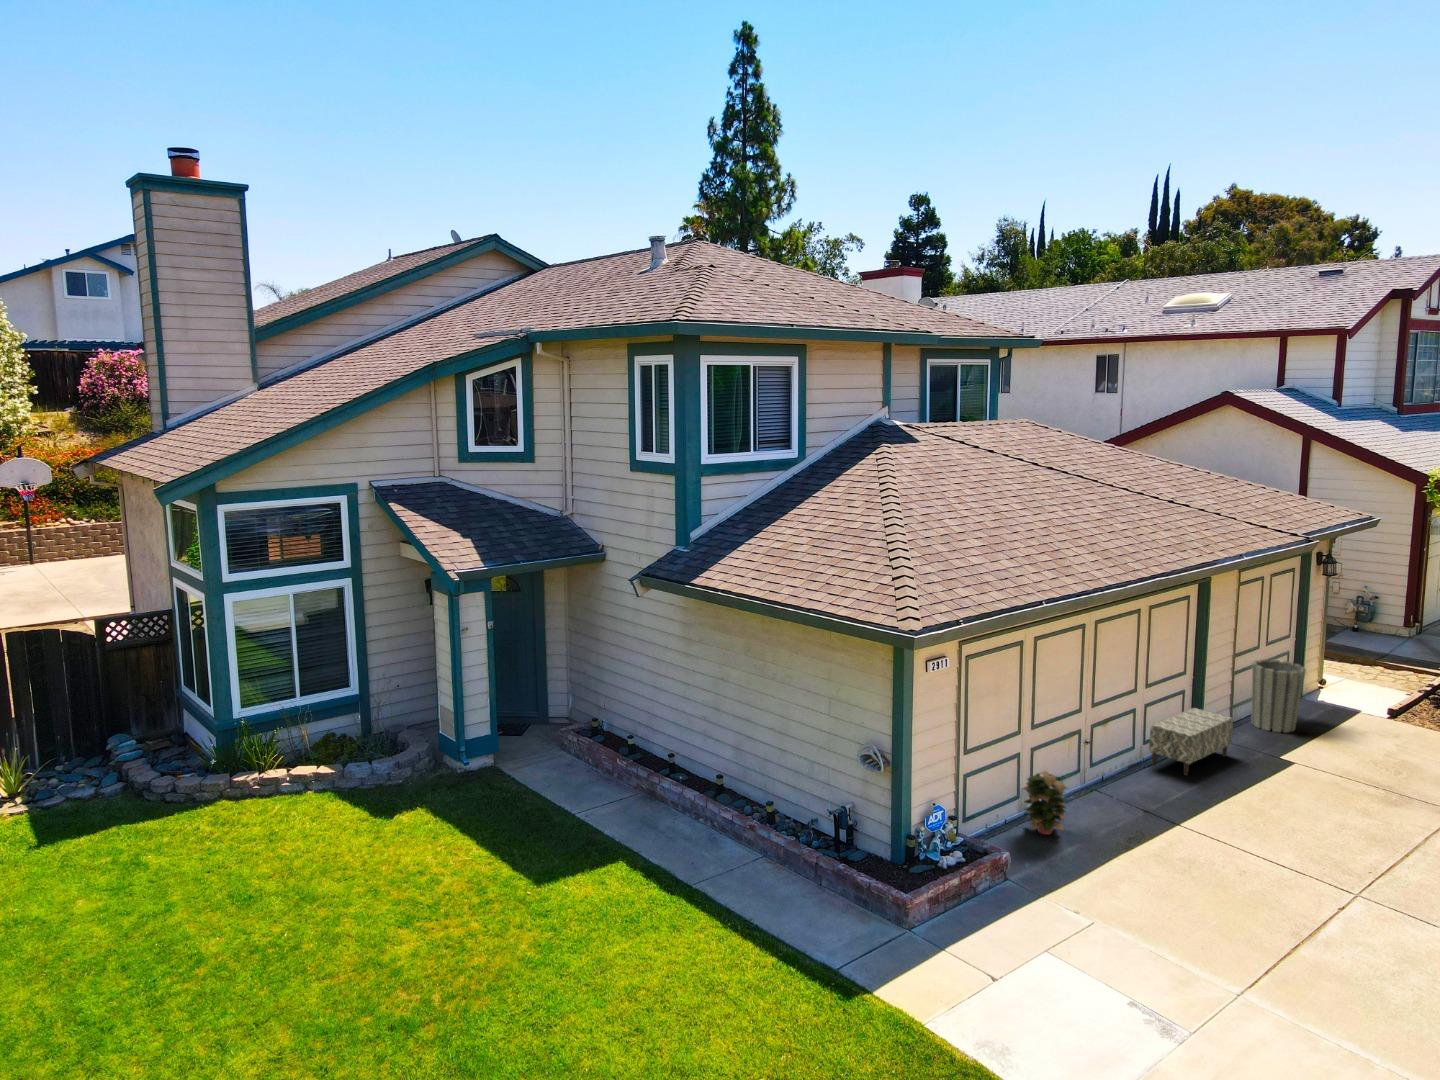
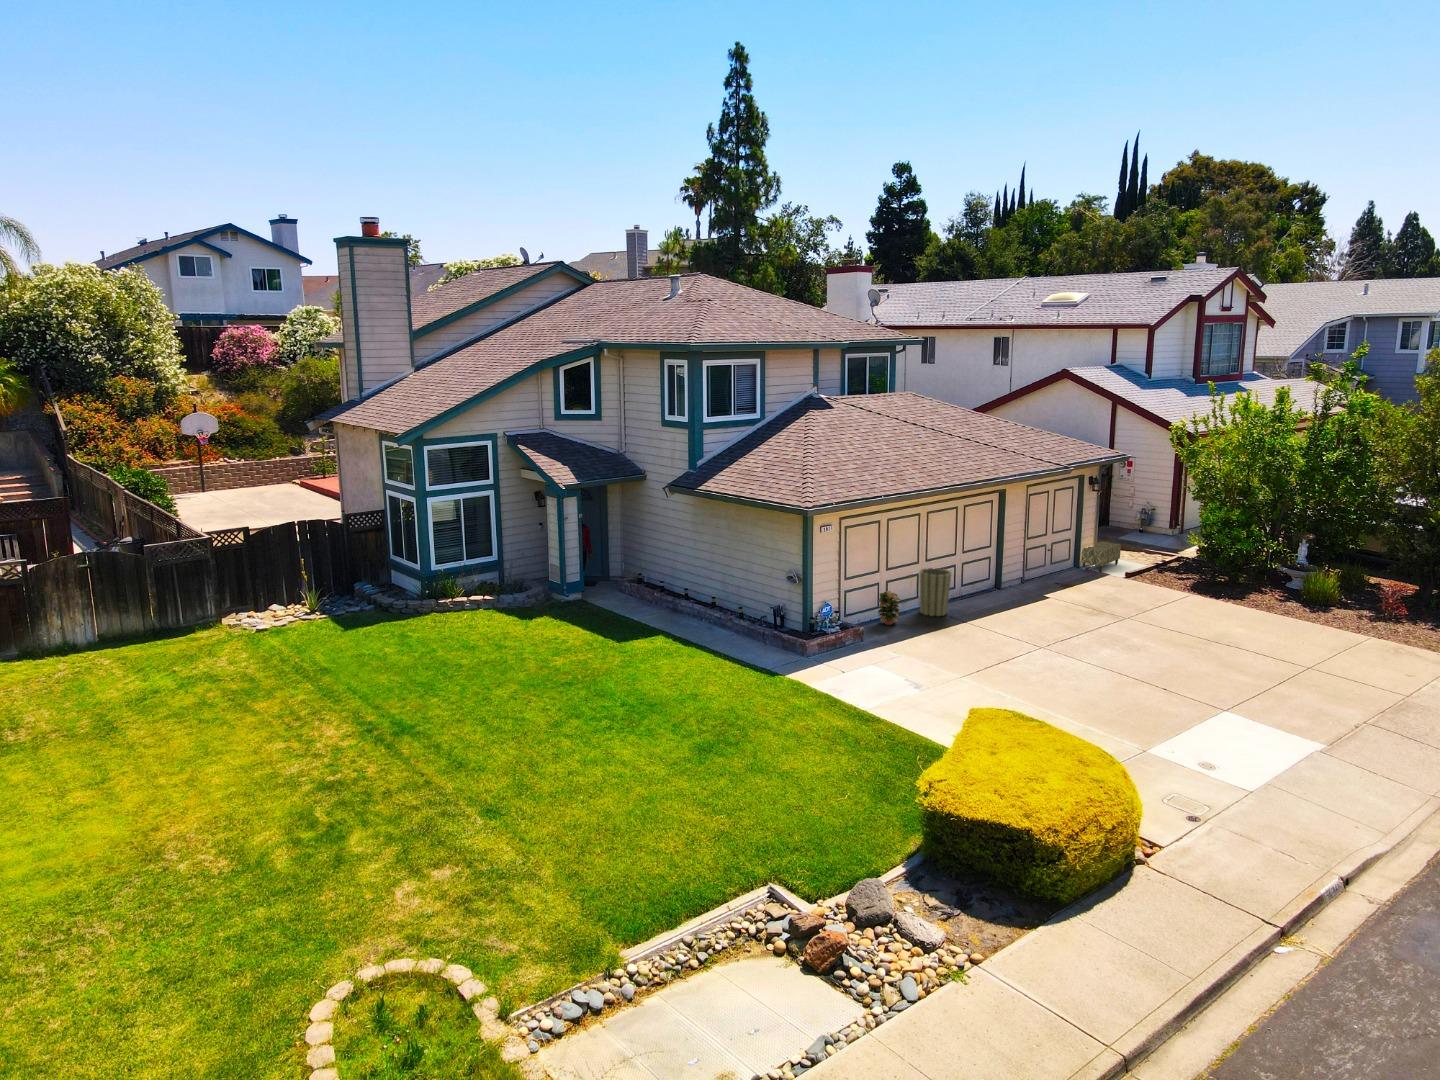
trash can: present [1251,659,1306,733] -> present [920,568,951,616]
bench: present [1149,708,1233,776] -> present [1081,541,1121,572]

